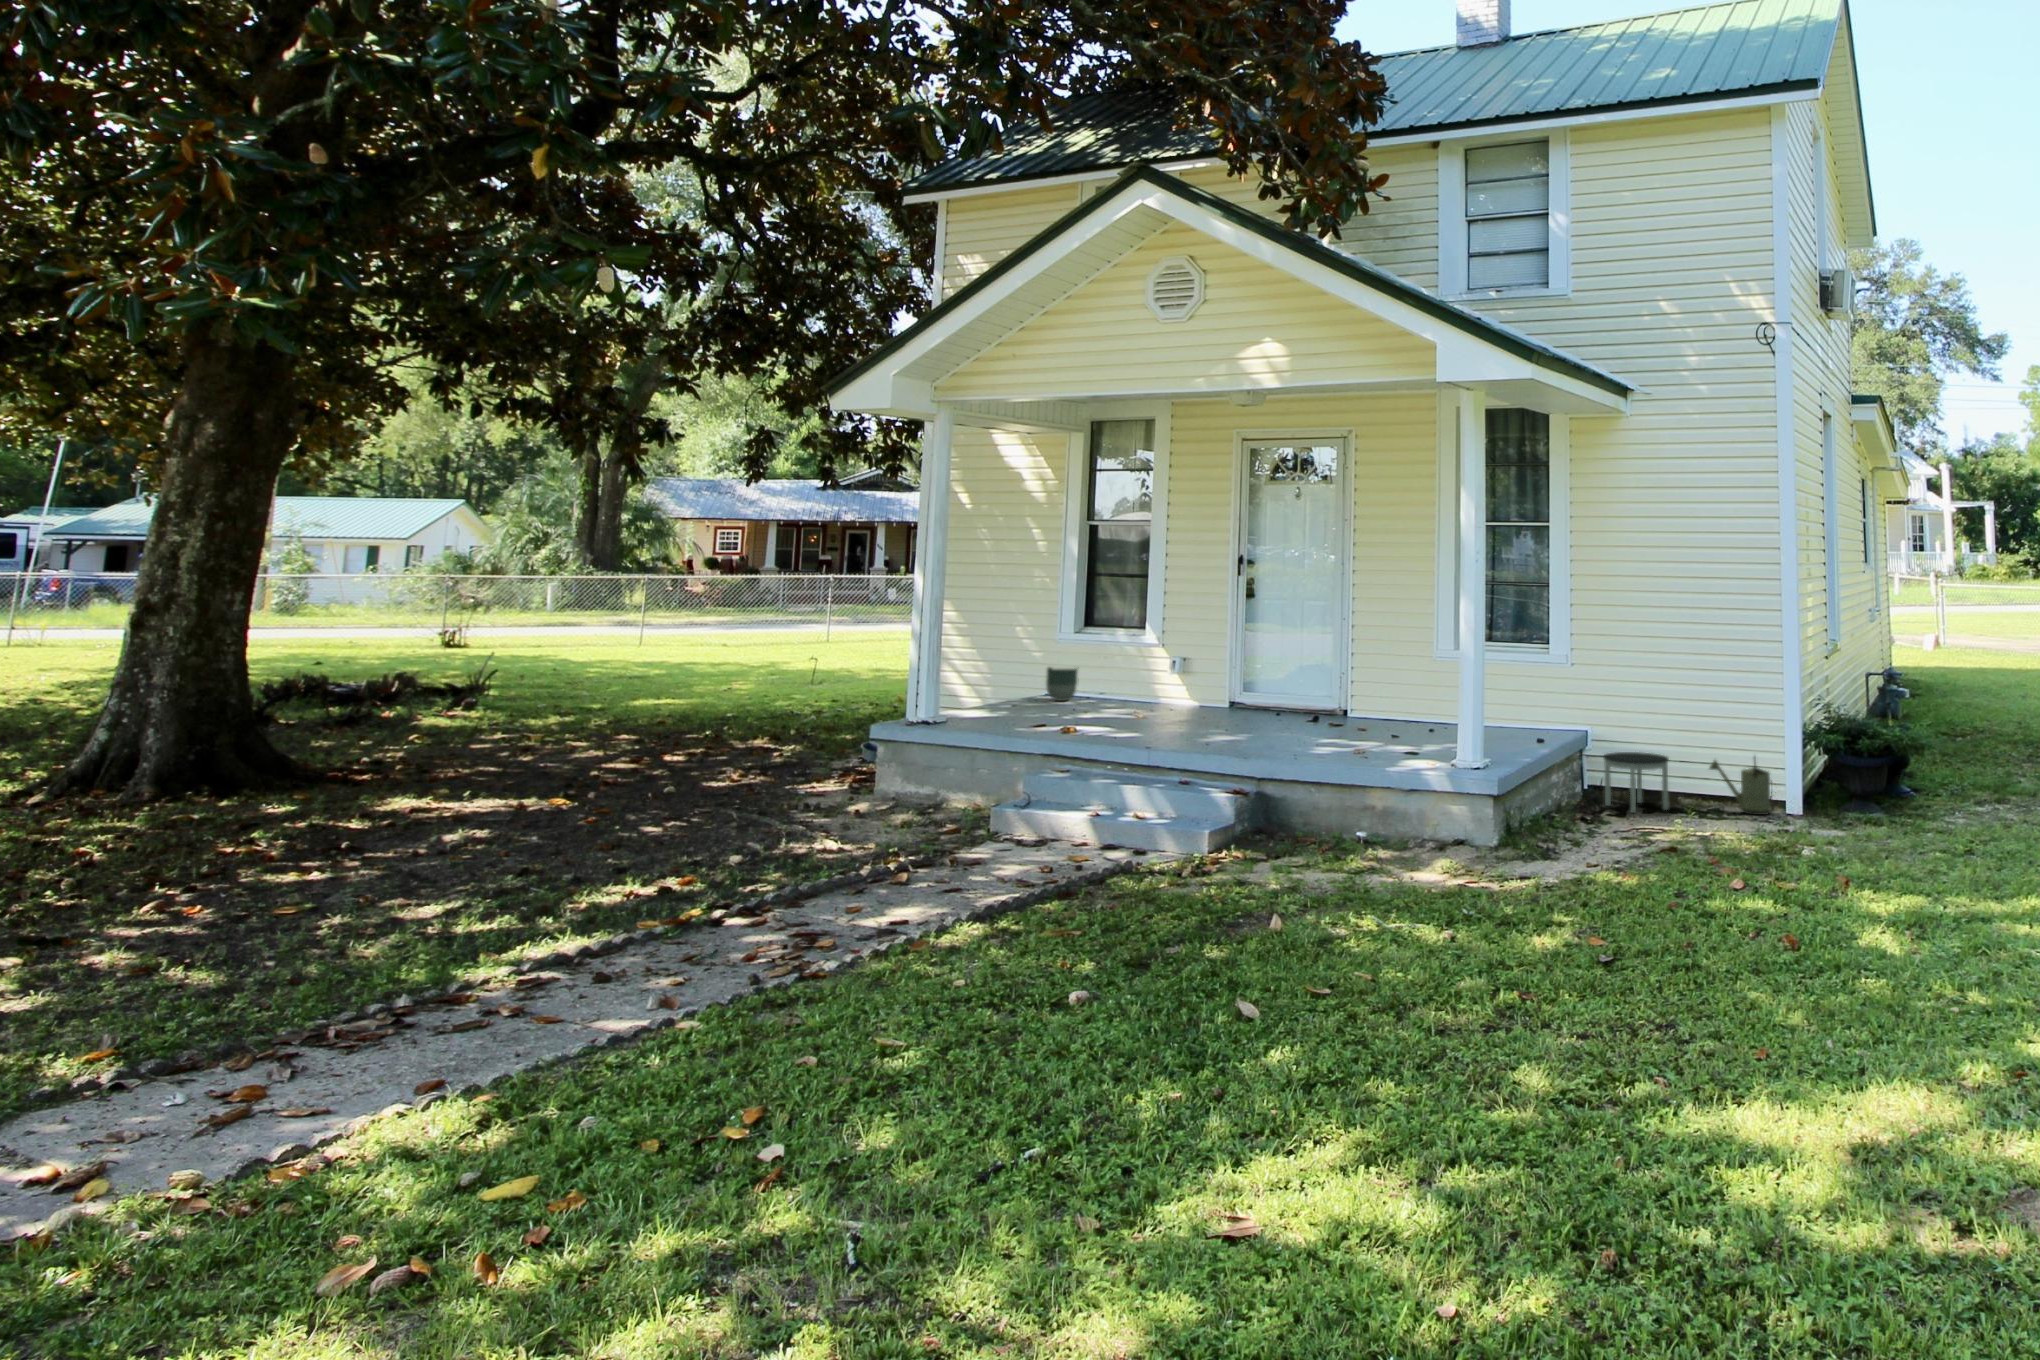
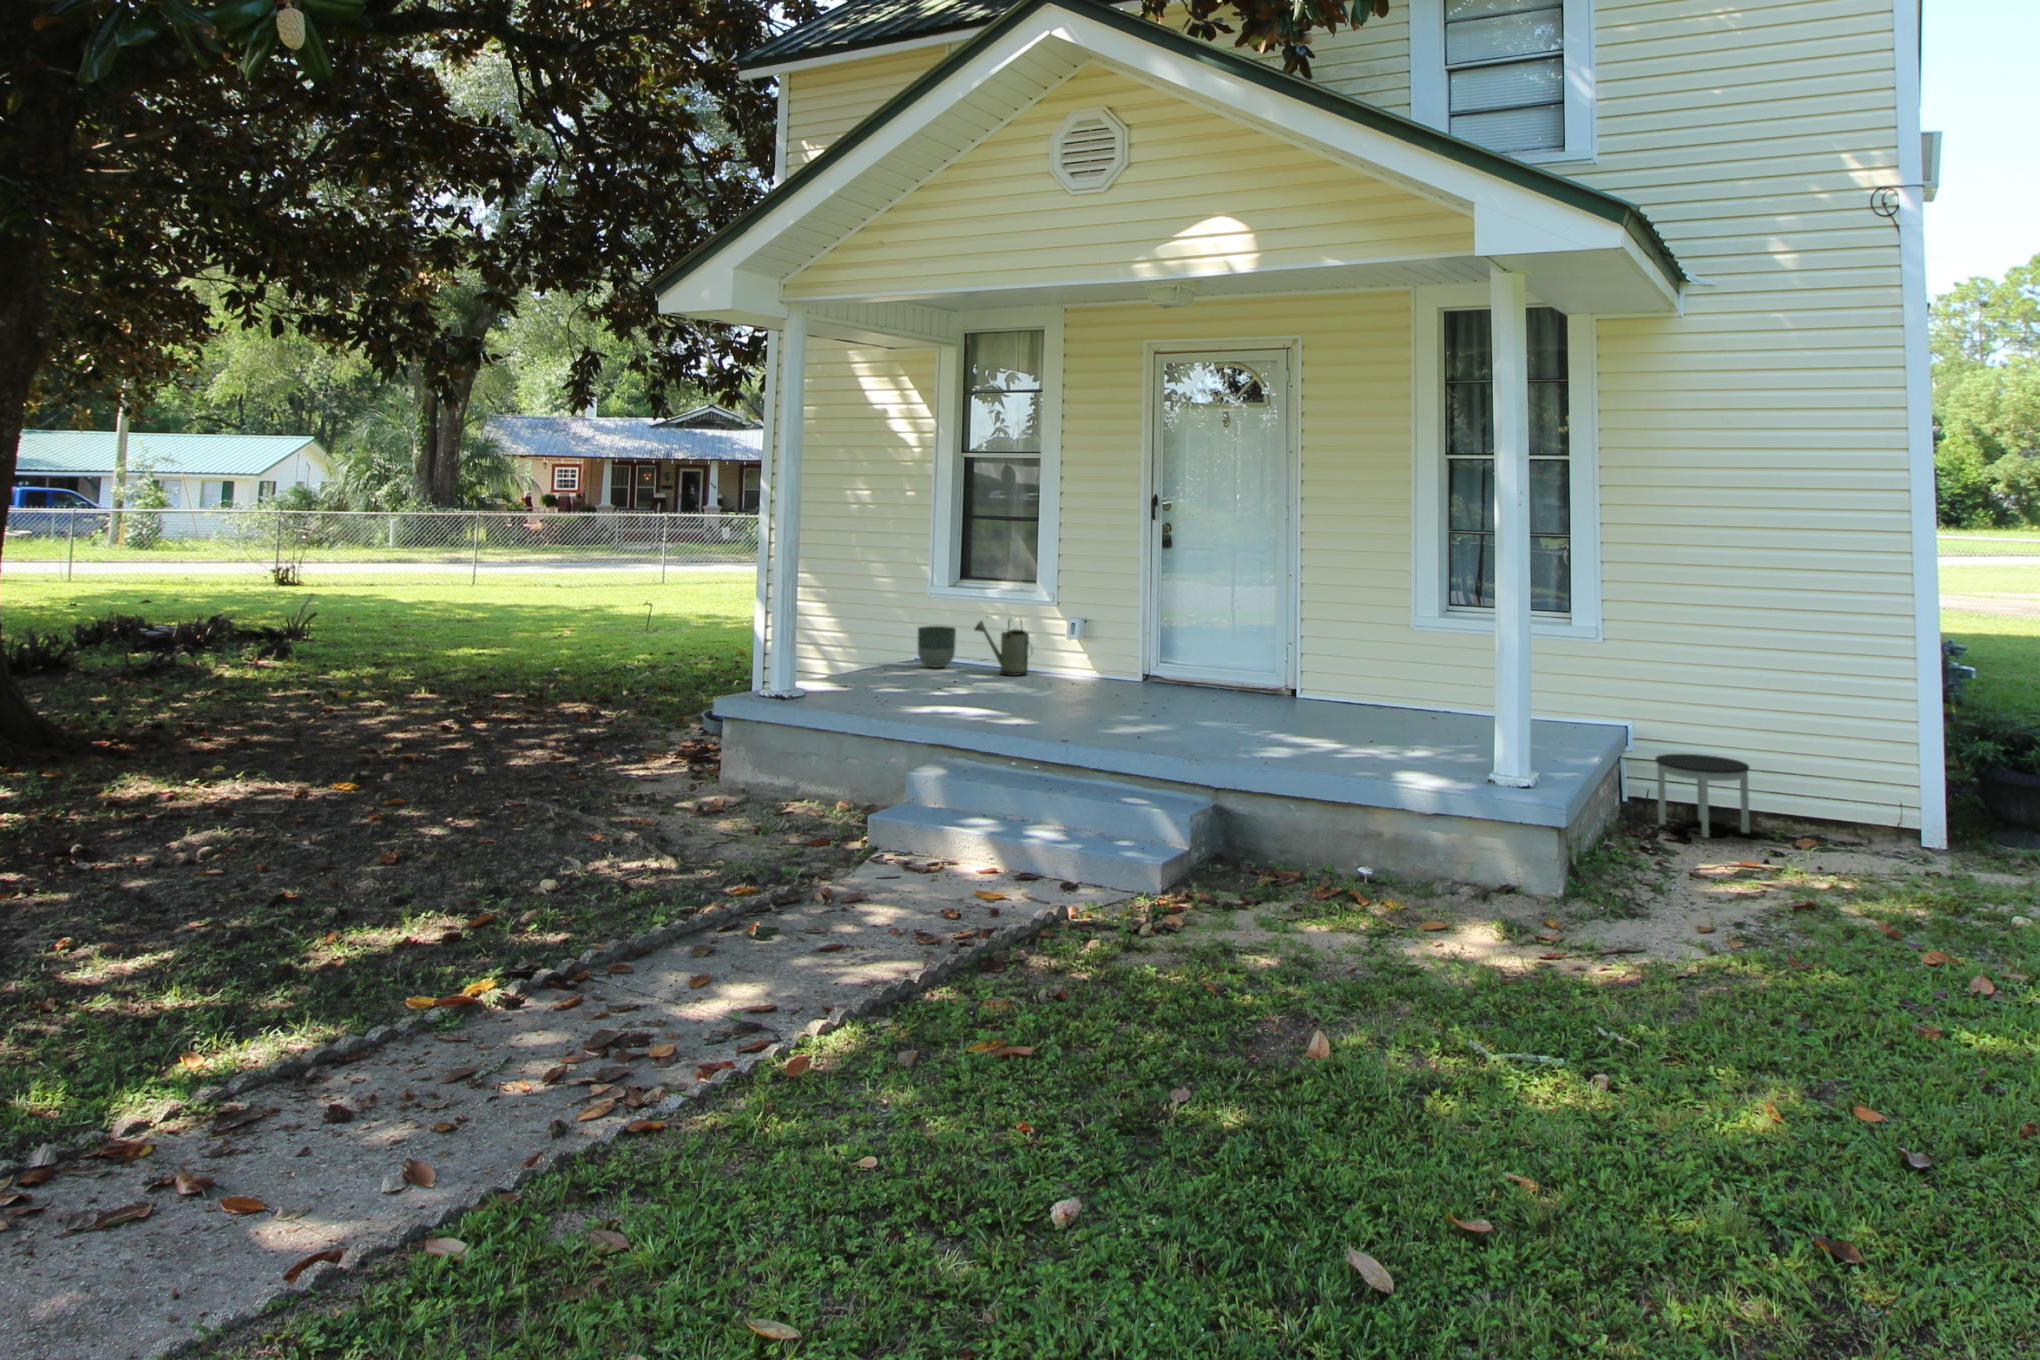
watering can: present [1710,760,1770,815] -> present [975,621,1029,676]

